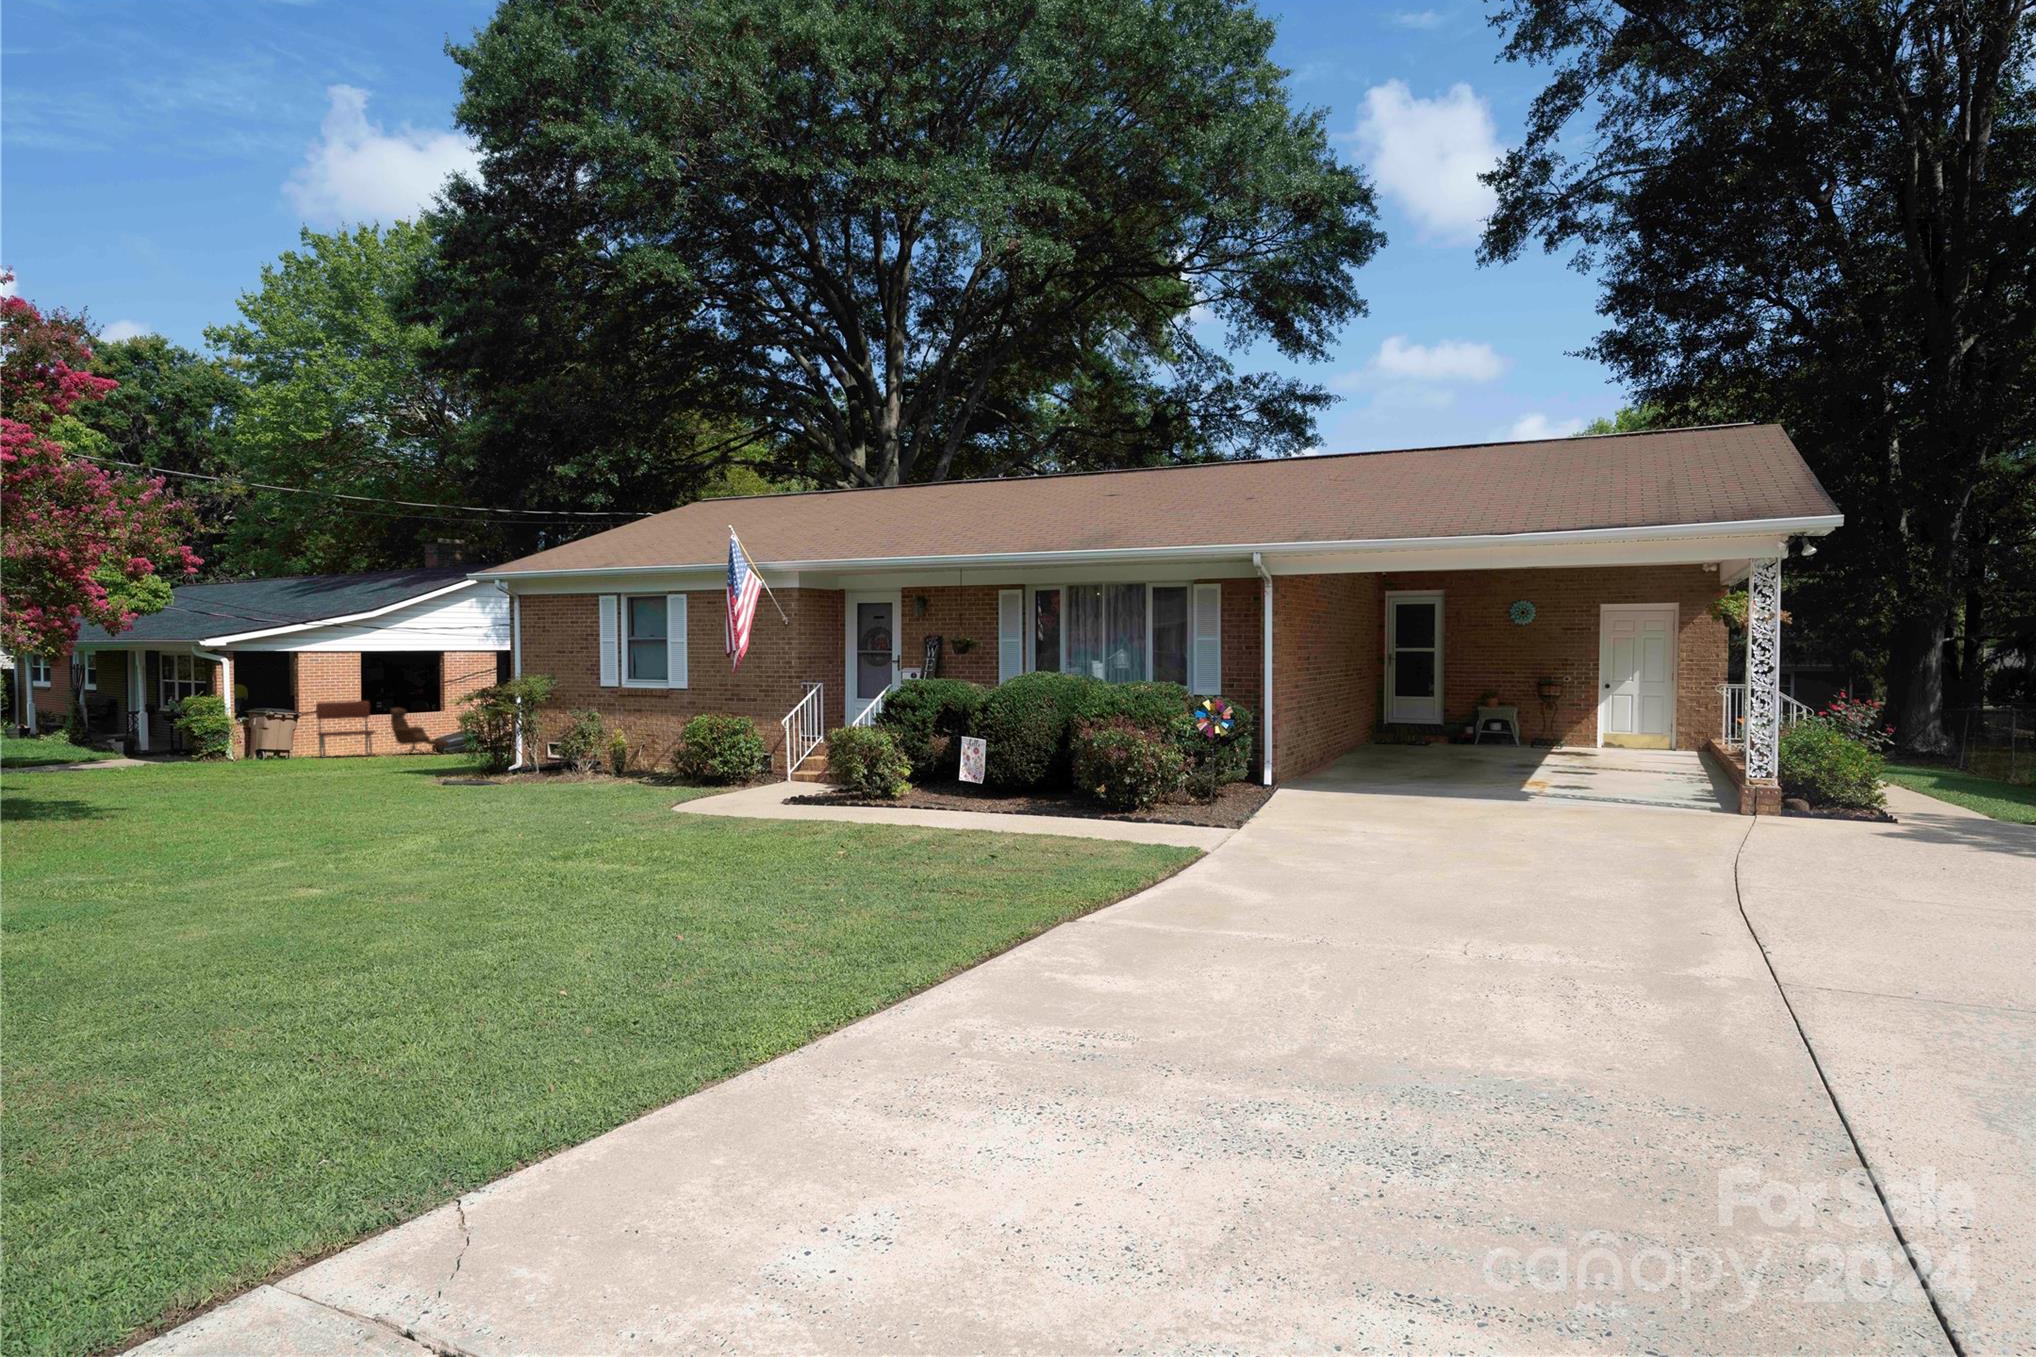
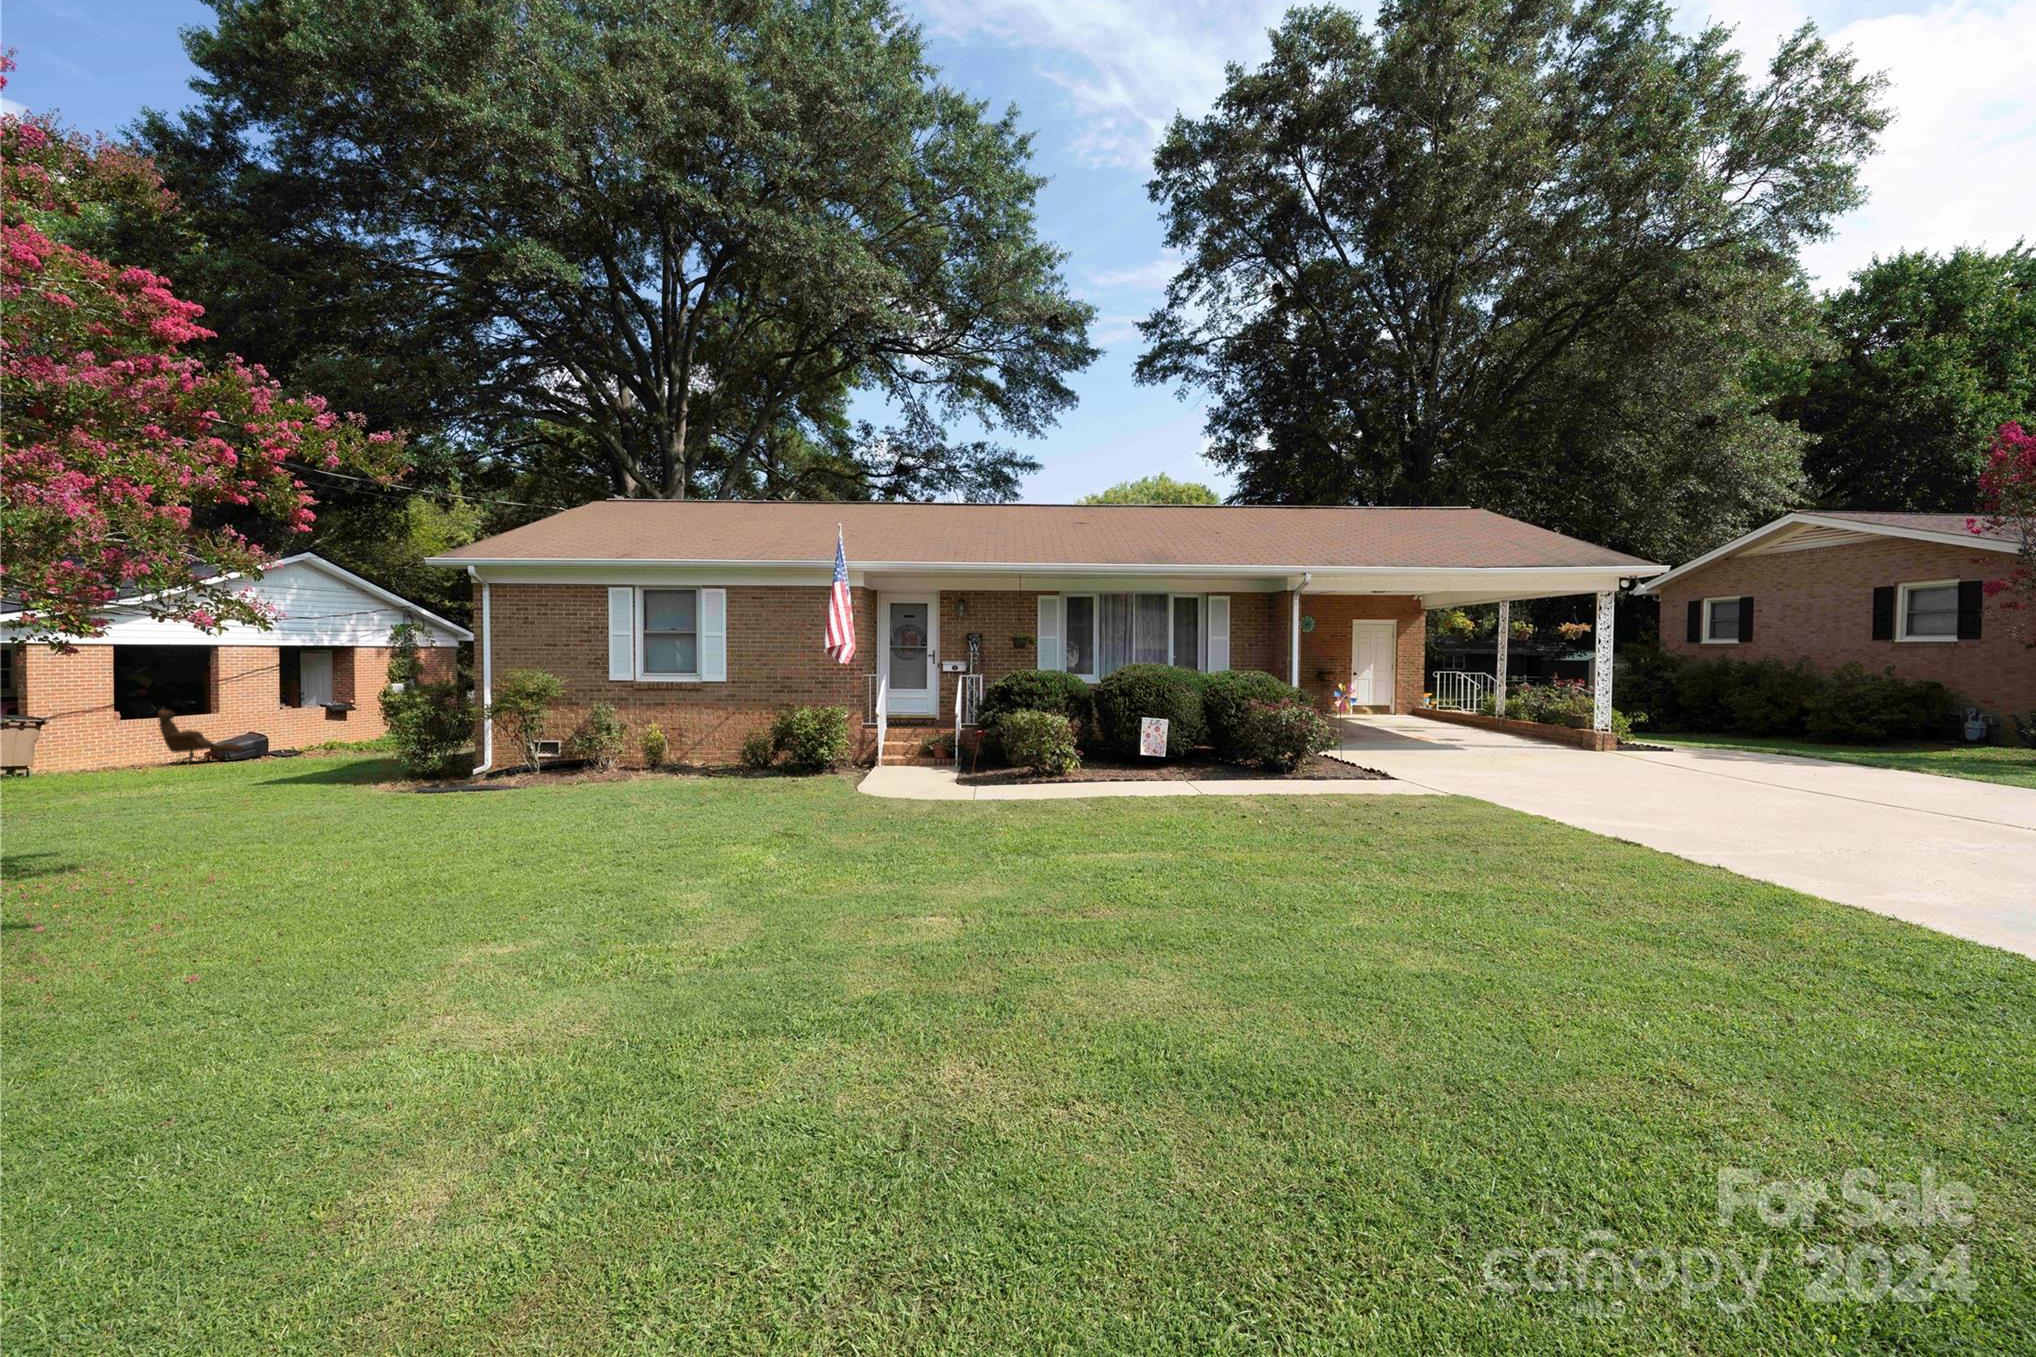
bench: present [316,701,375,757] -> none [44,703,144,776]

